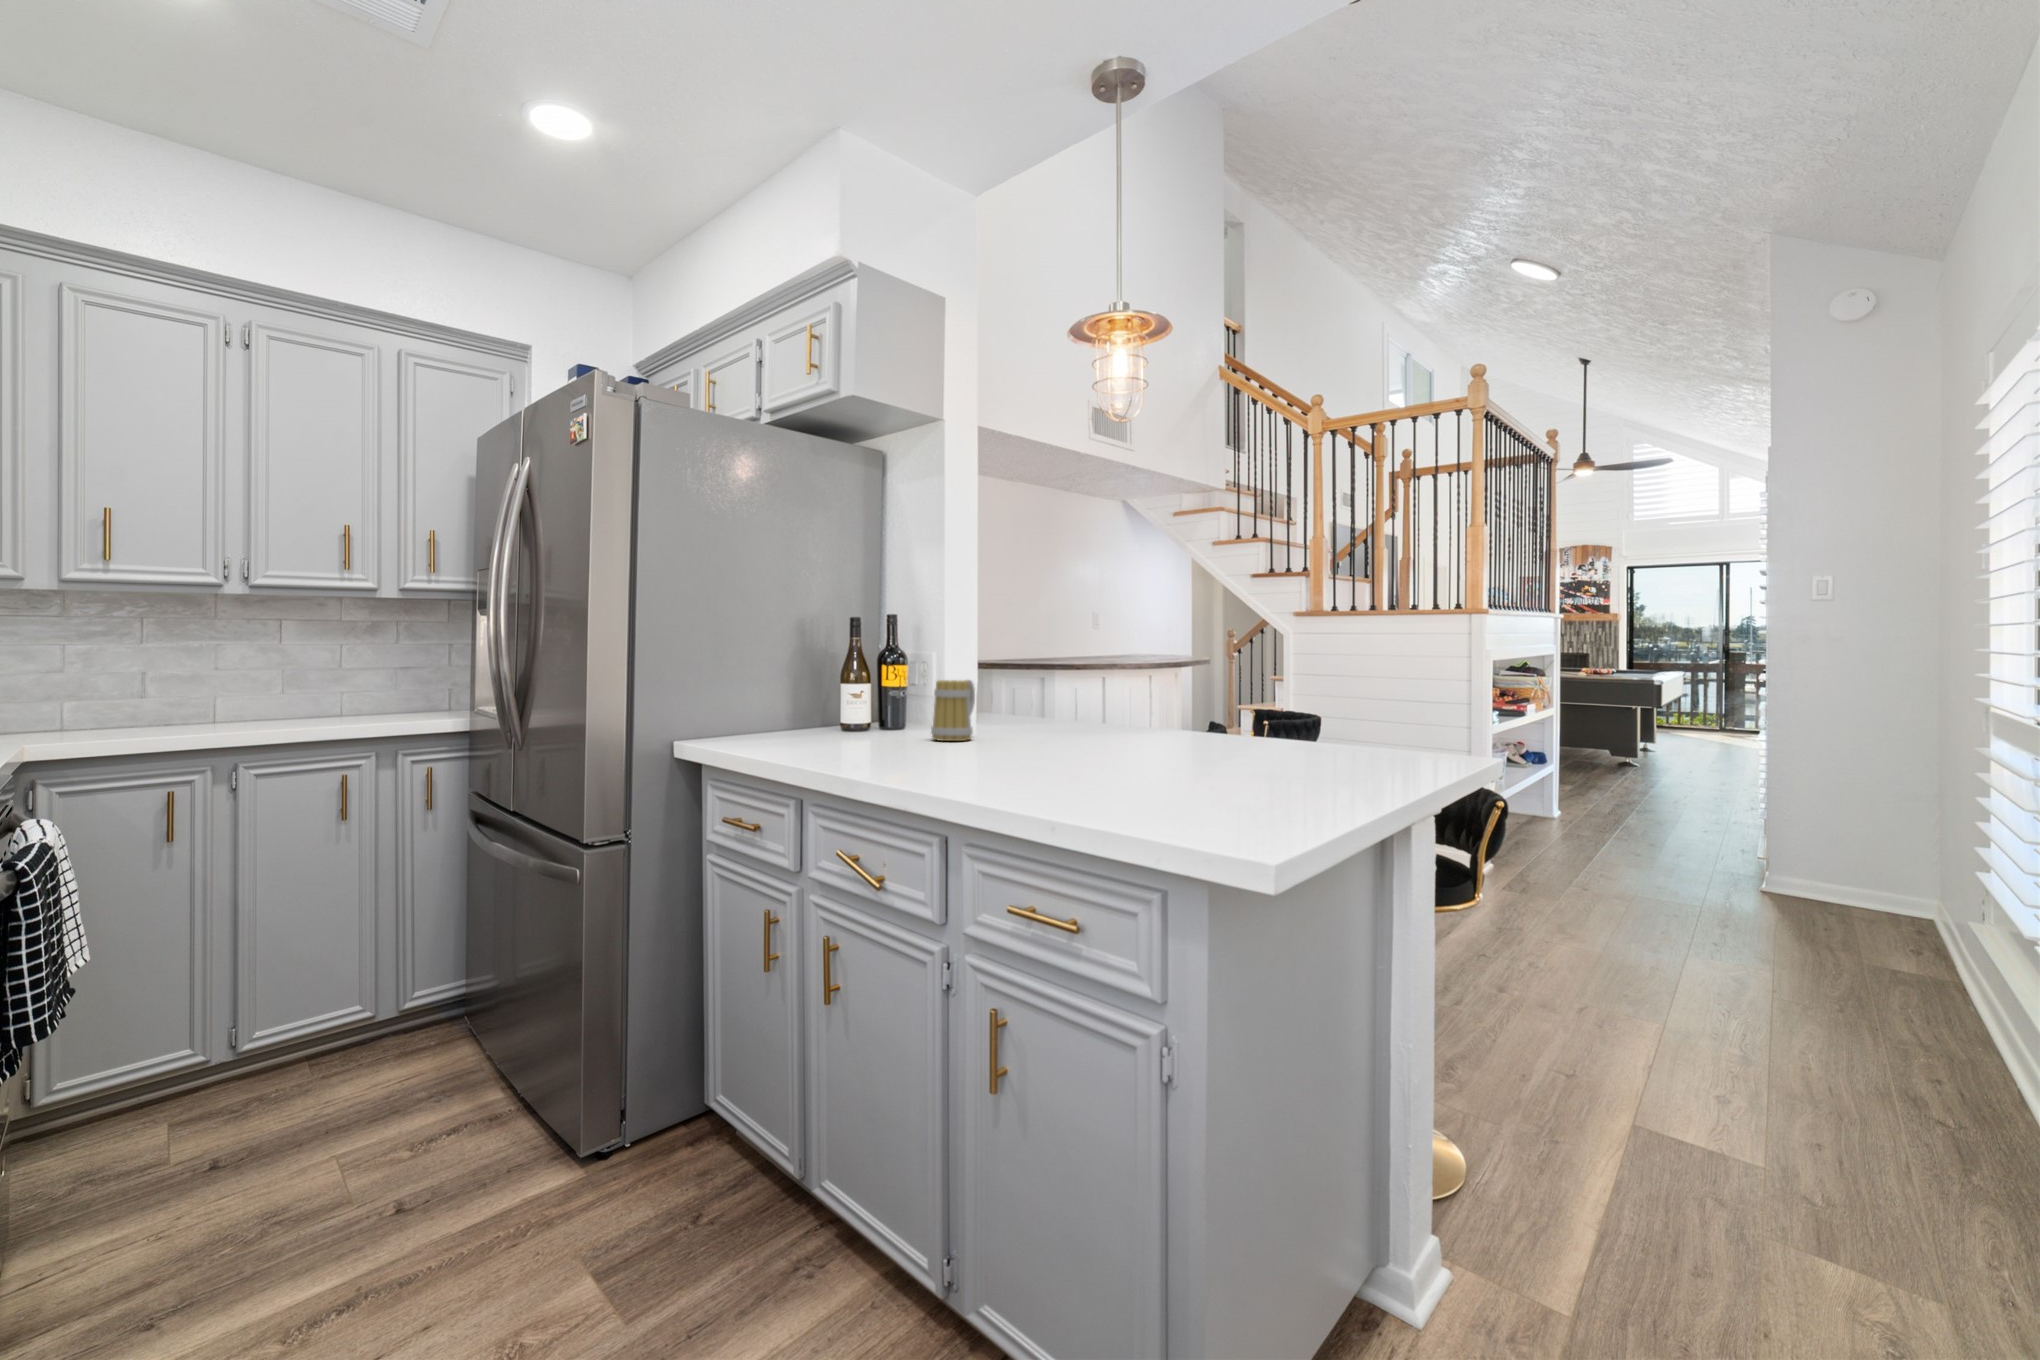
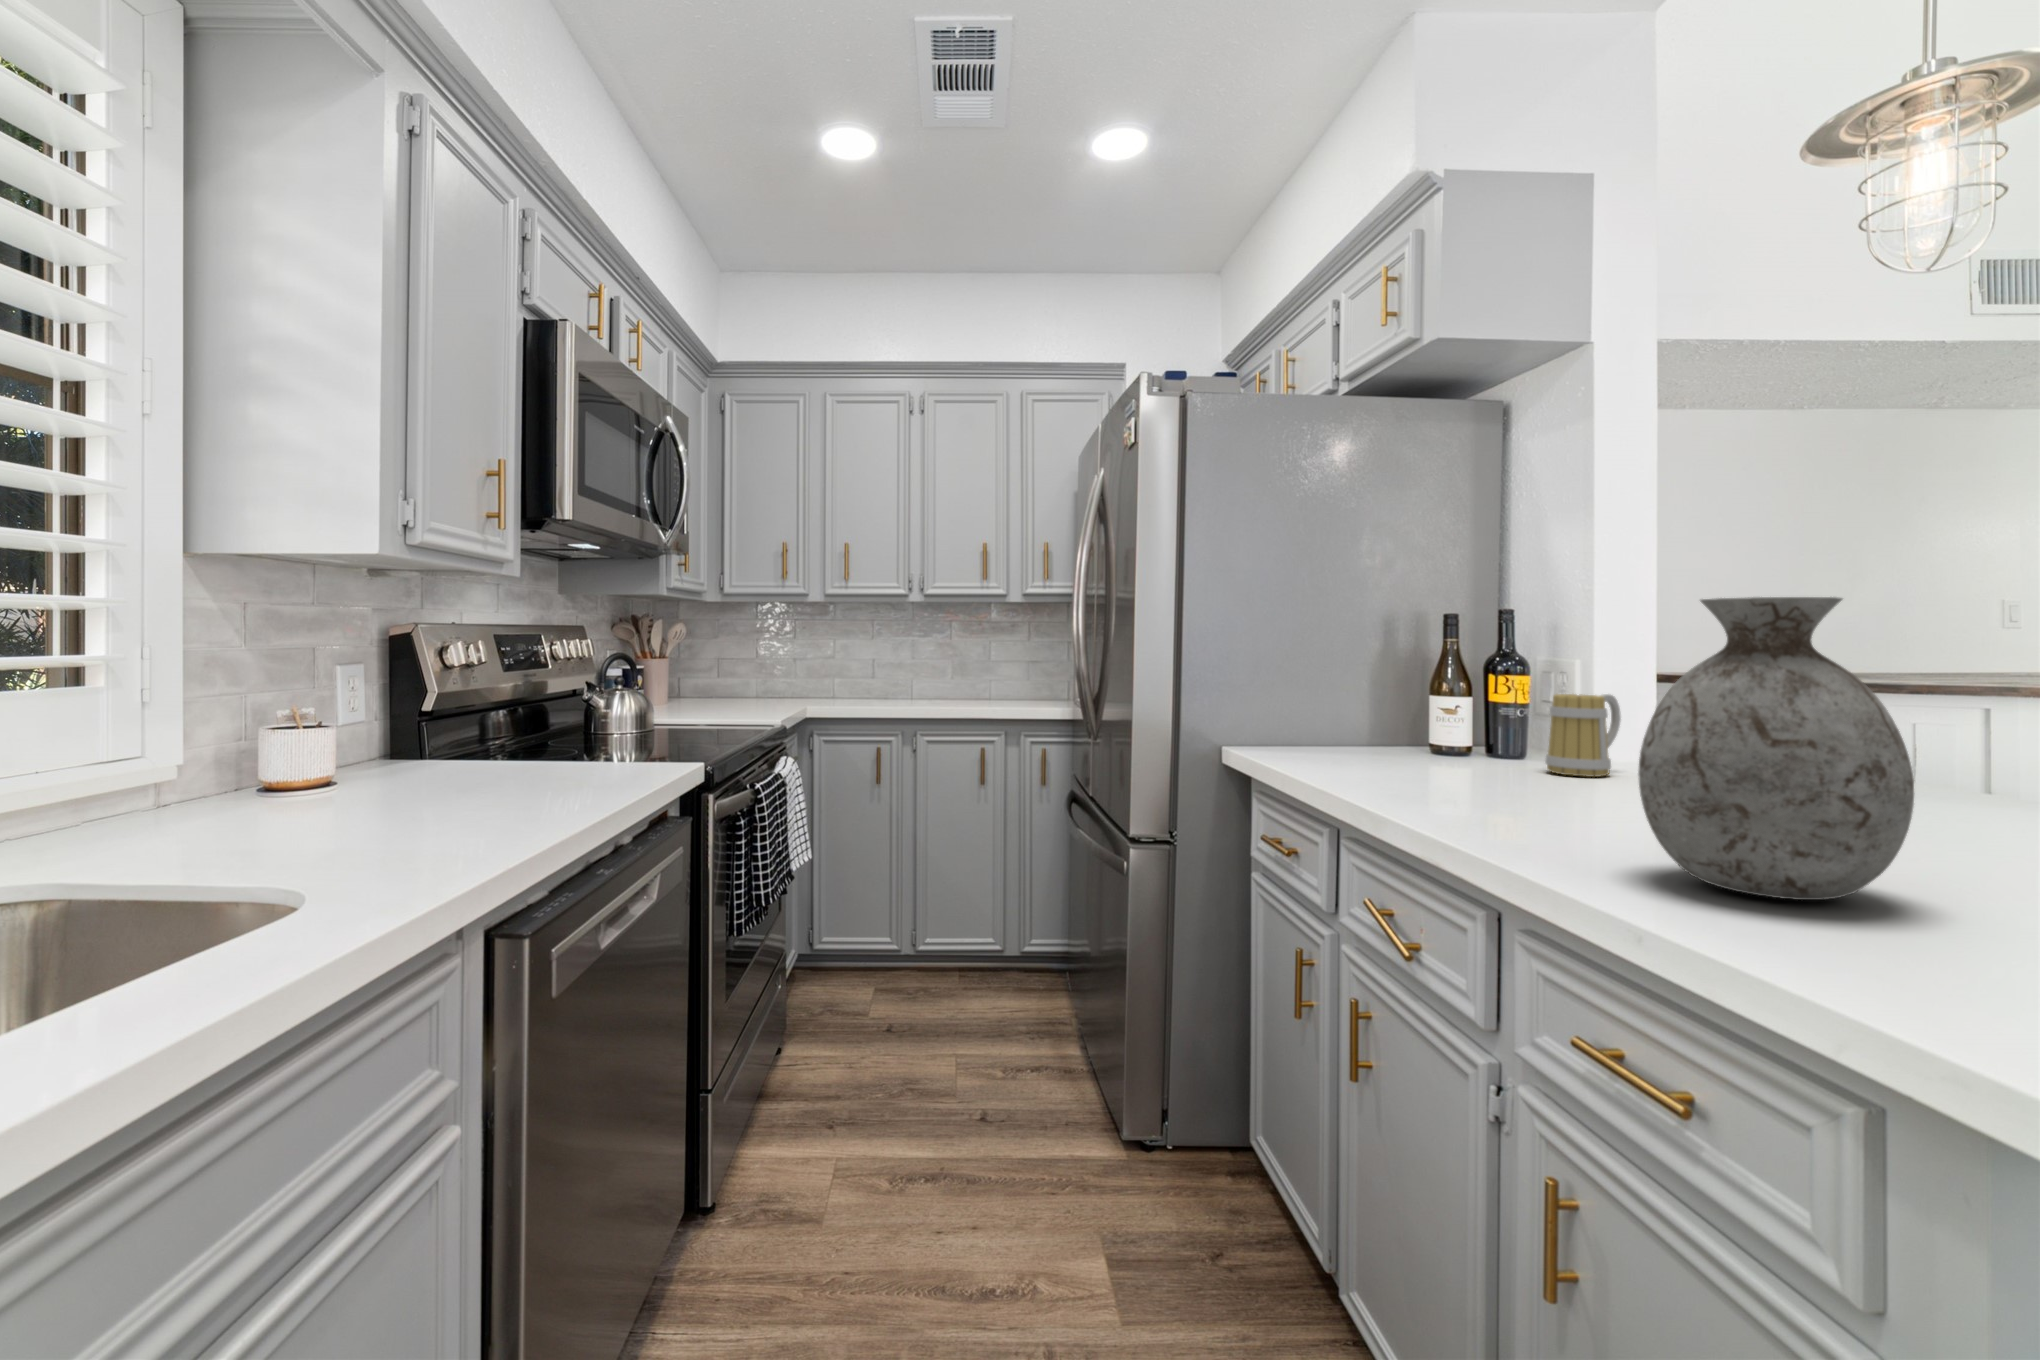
vase: none [1045,606,1179,795] -> present [1638,597,1914,900]

